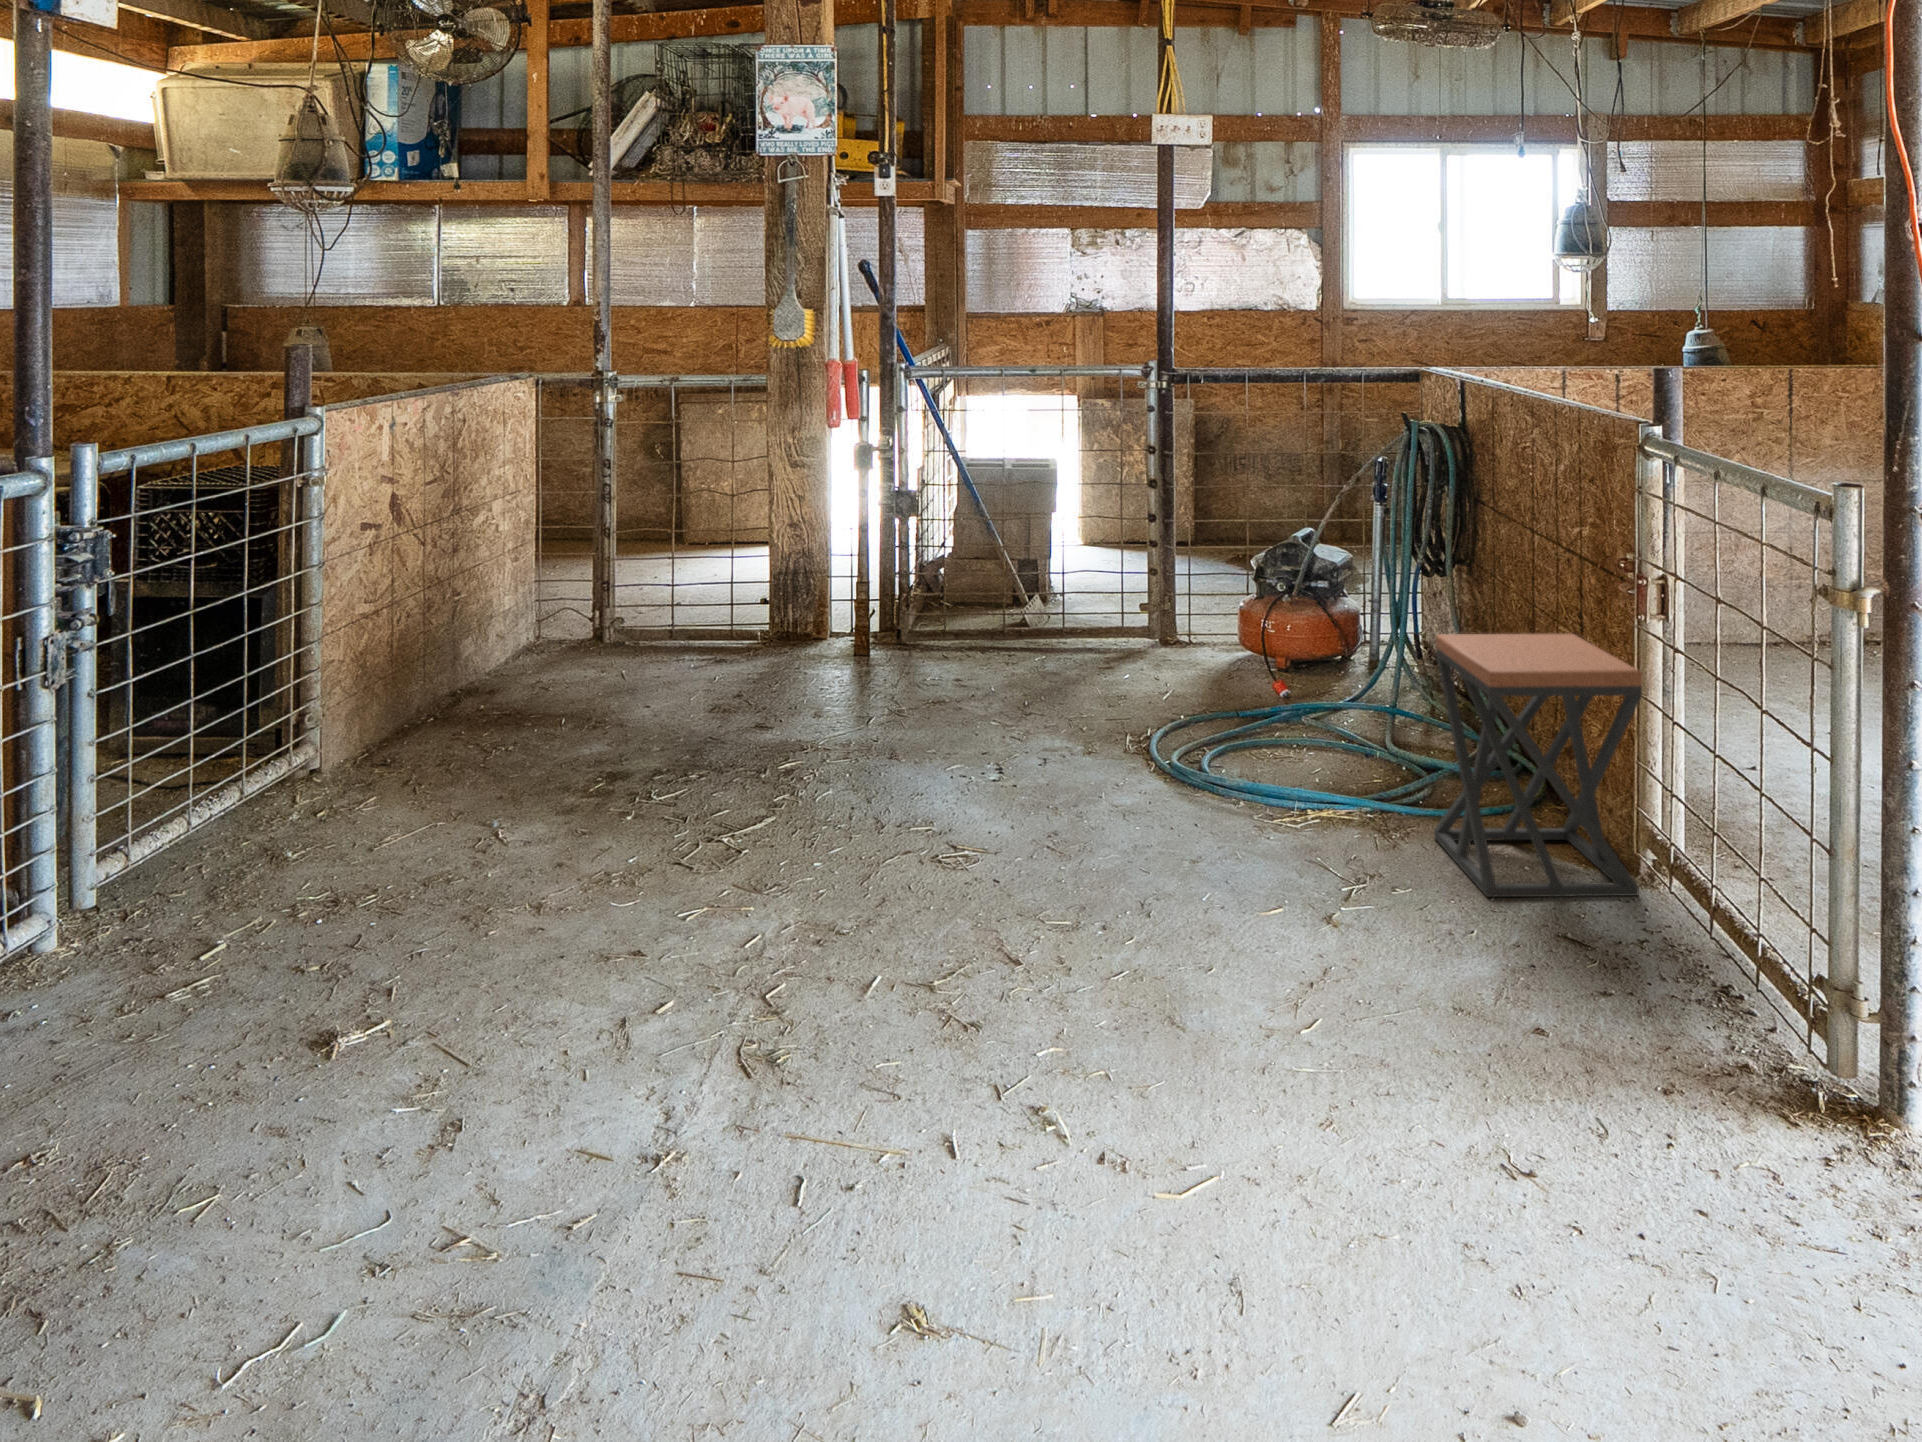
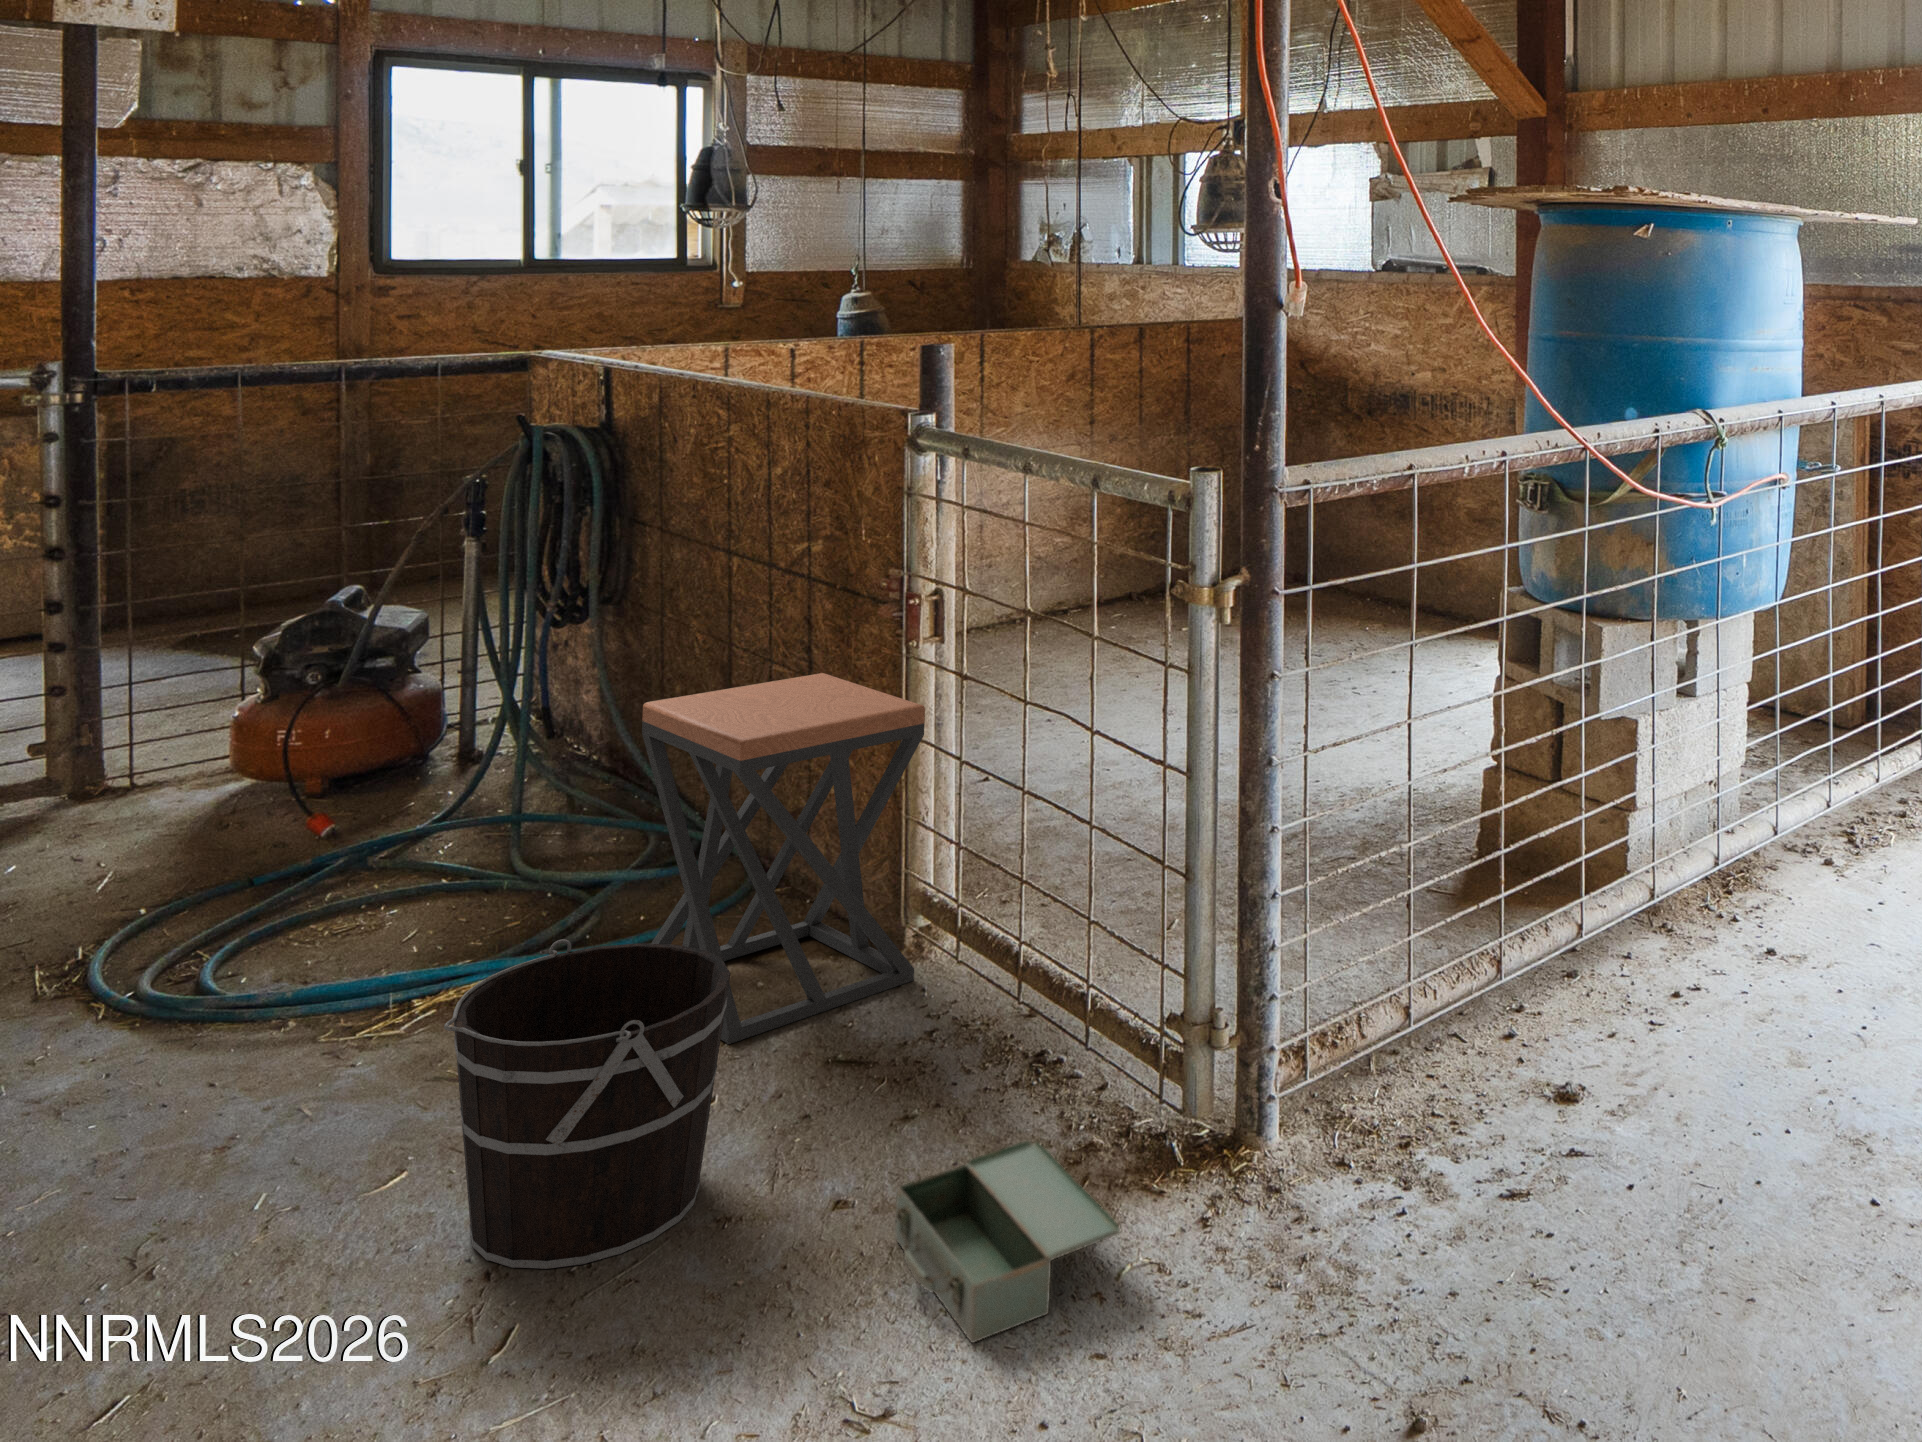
bucket: none [1282,782,1459,1002] -> present [444,939,730,1269]
toolbox: none [1561,1027,1733,1165] -> present [895,1141,1120,1342]

